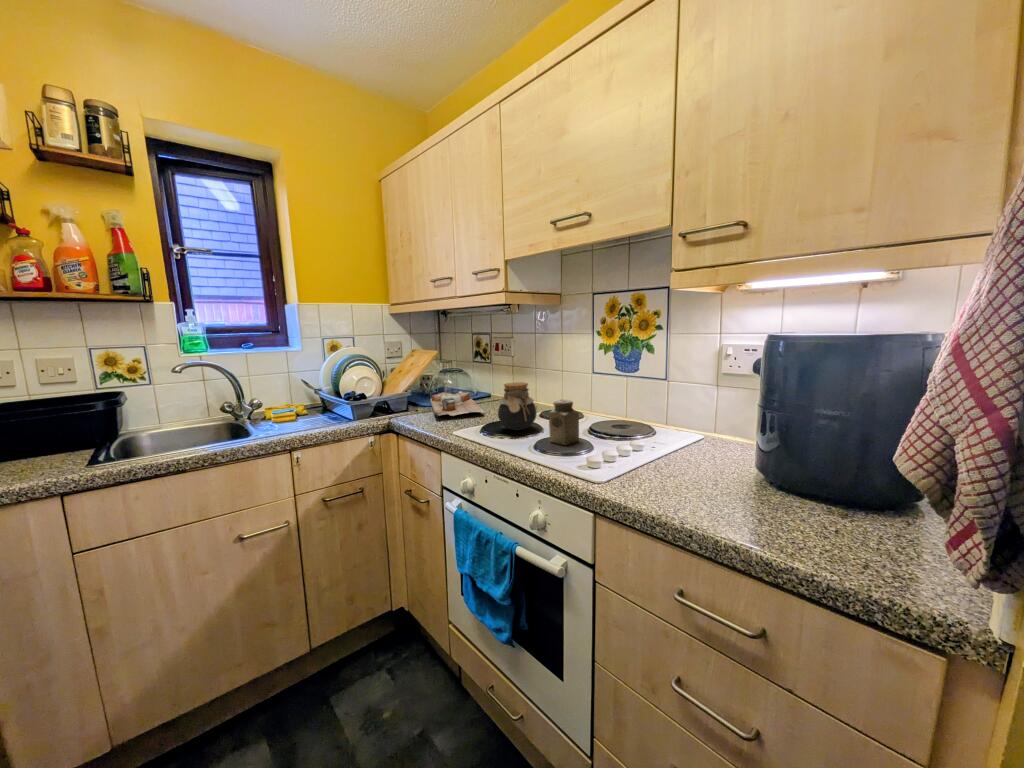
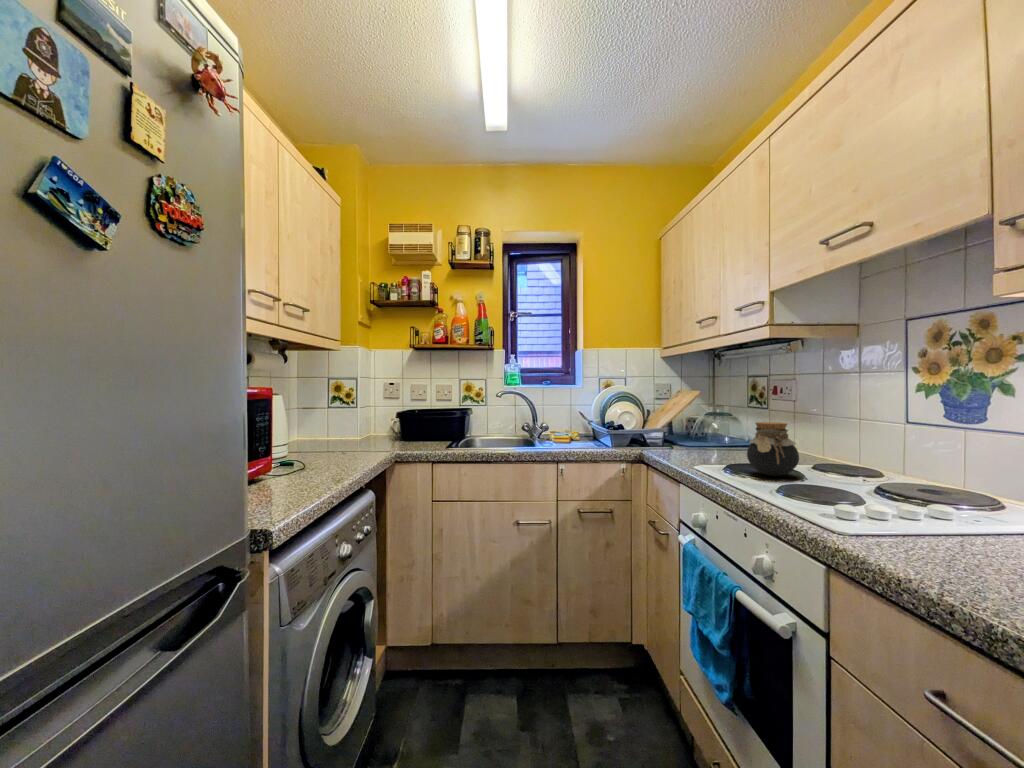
cutting board: present [430,392,485,417] -> none [685,434,742,459]
salt shaker: present [549,400,579,445] -> none [805,442,850,497]

